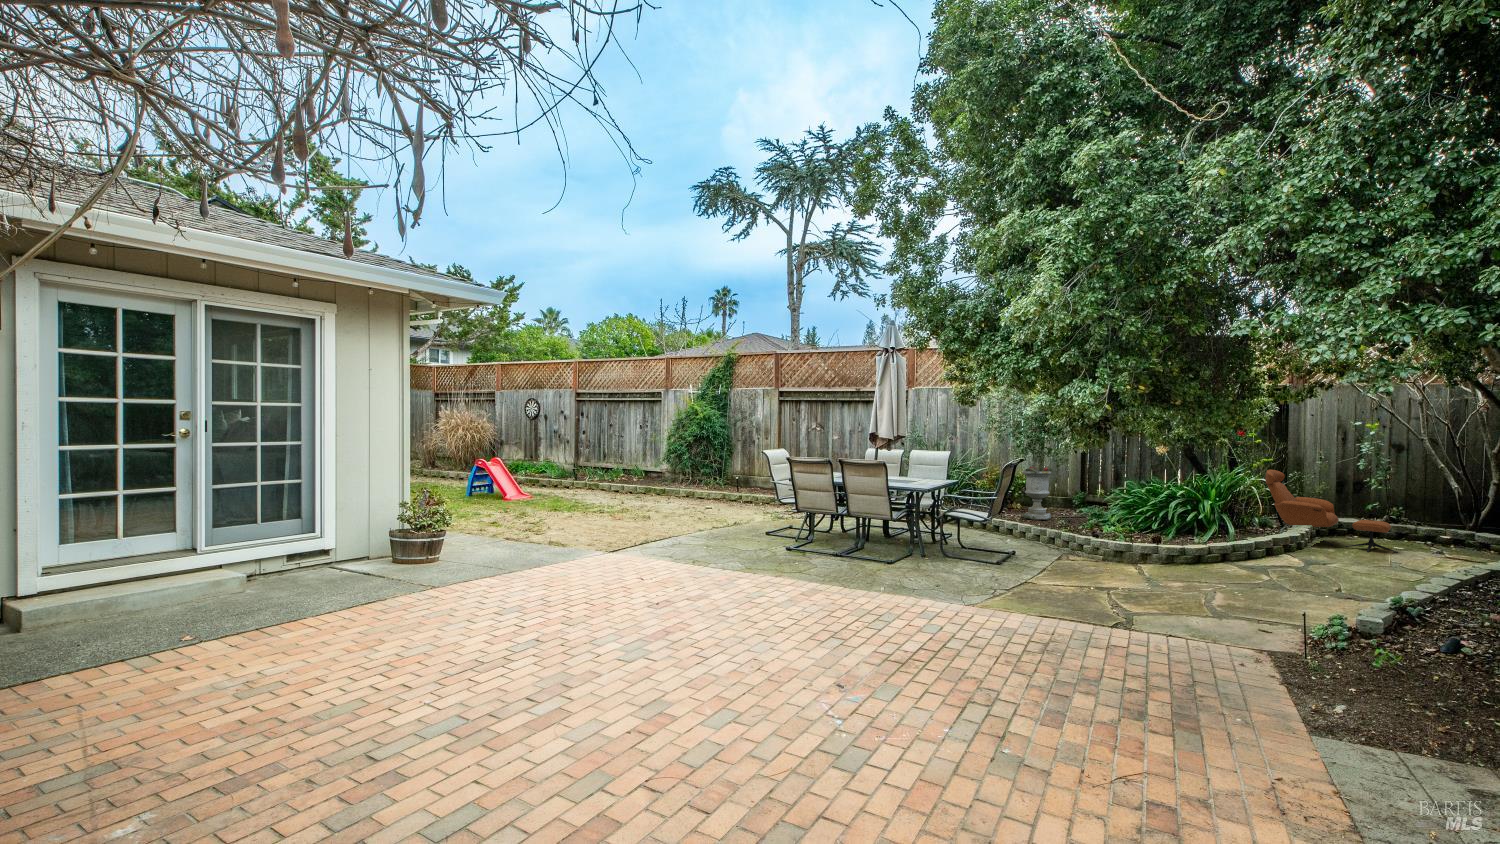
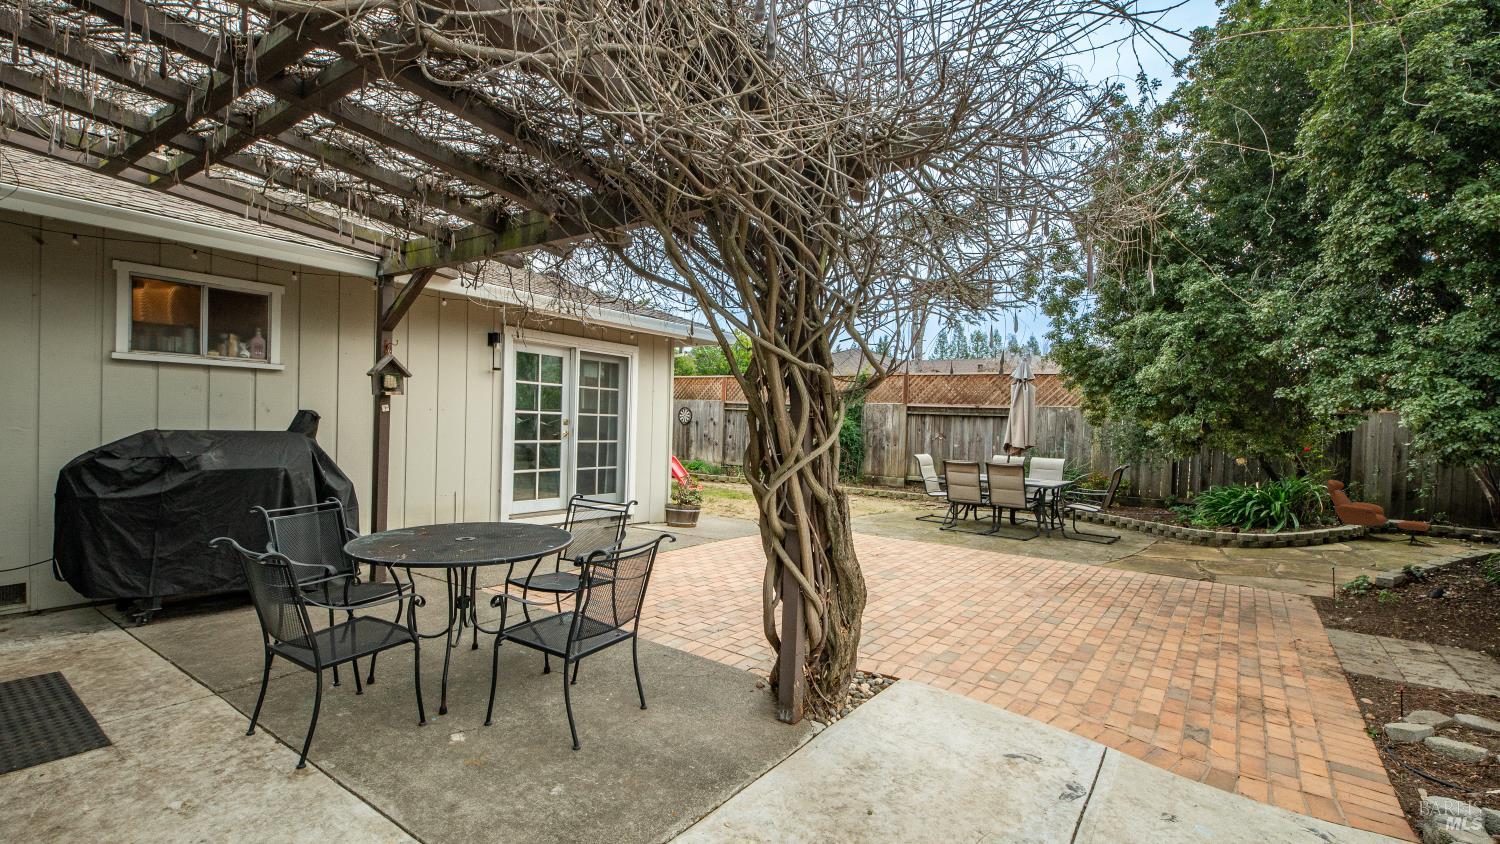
planter: present [1022,465,1054,520] -> none [1121,472,1148,516]

